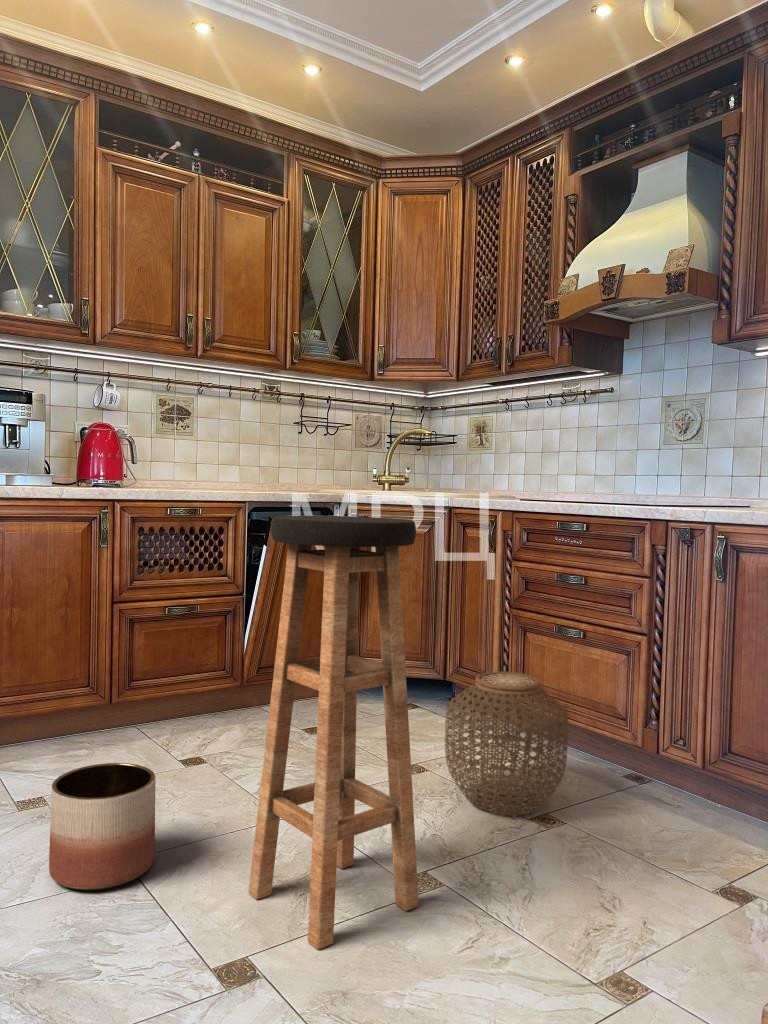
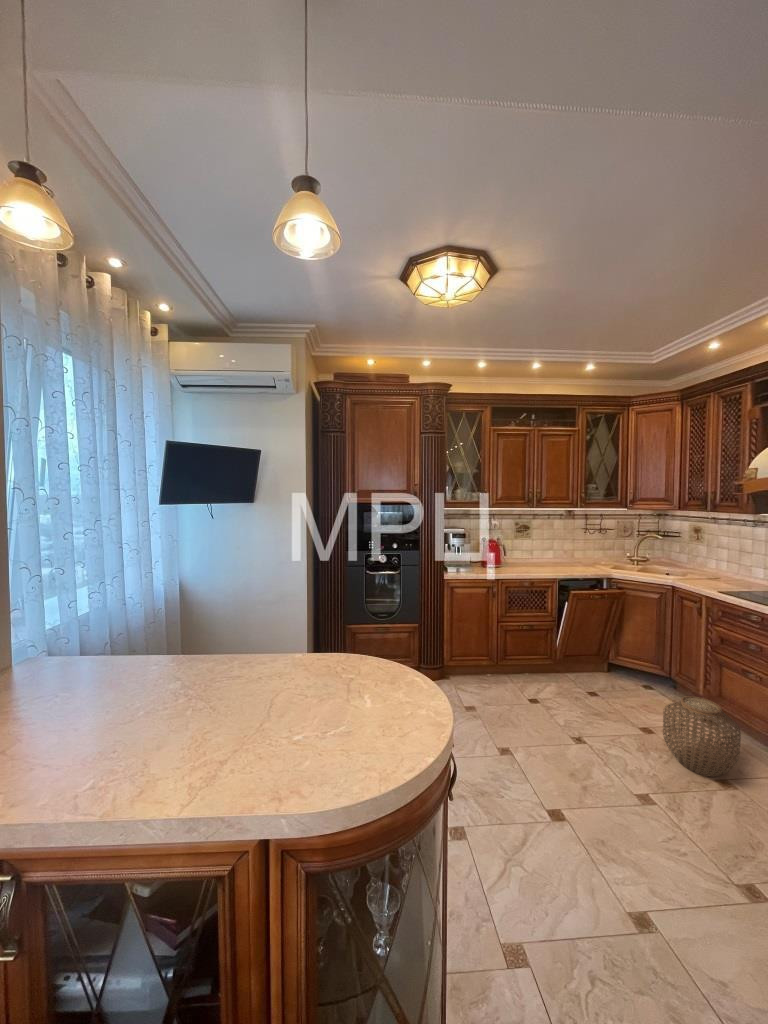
bar stool: present [249,516,419,950] -> none [561,627,642,817]
planter: present [49,763,156,890] -> none [482,706,522,759]

